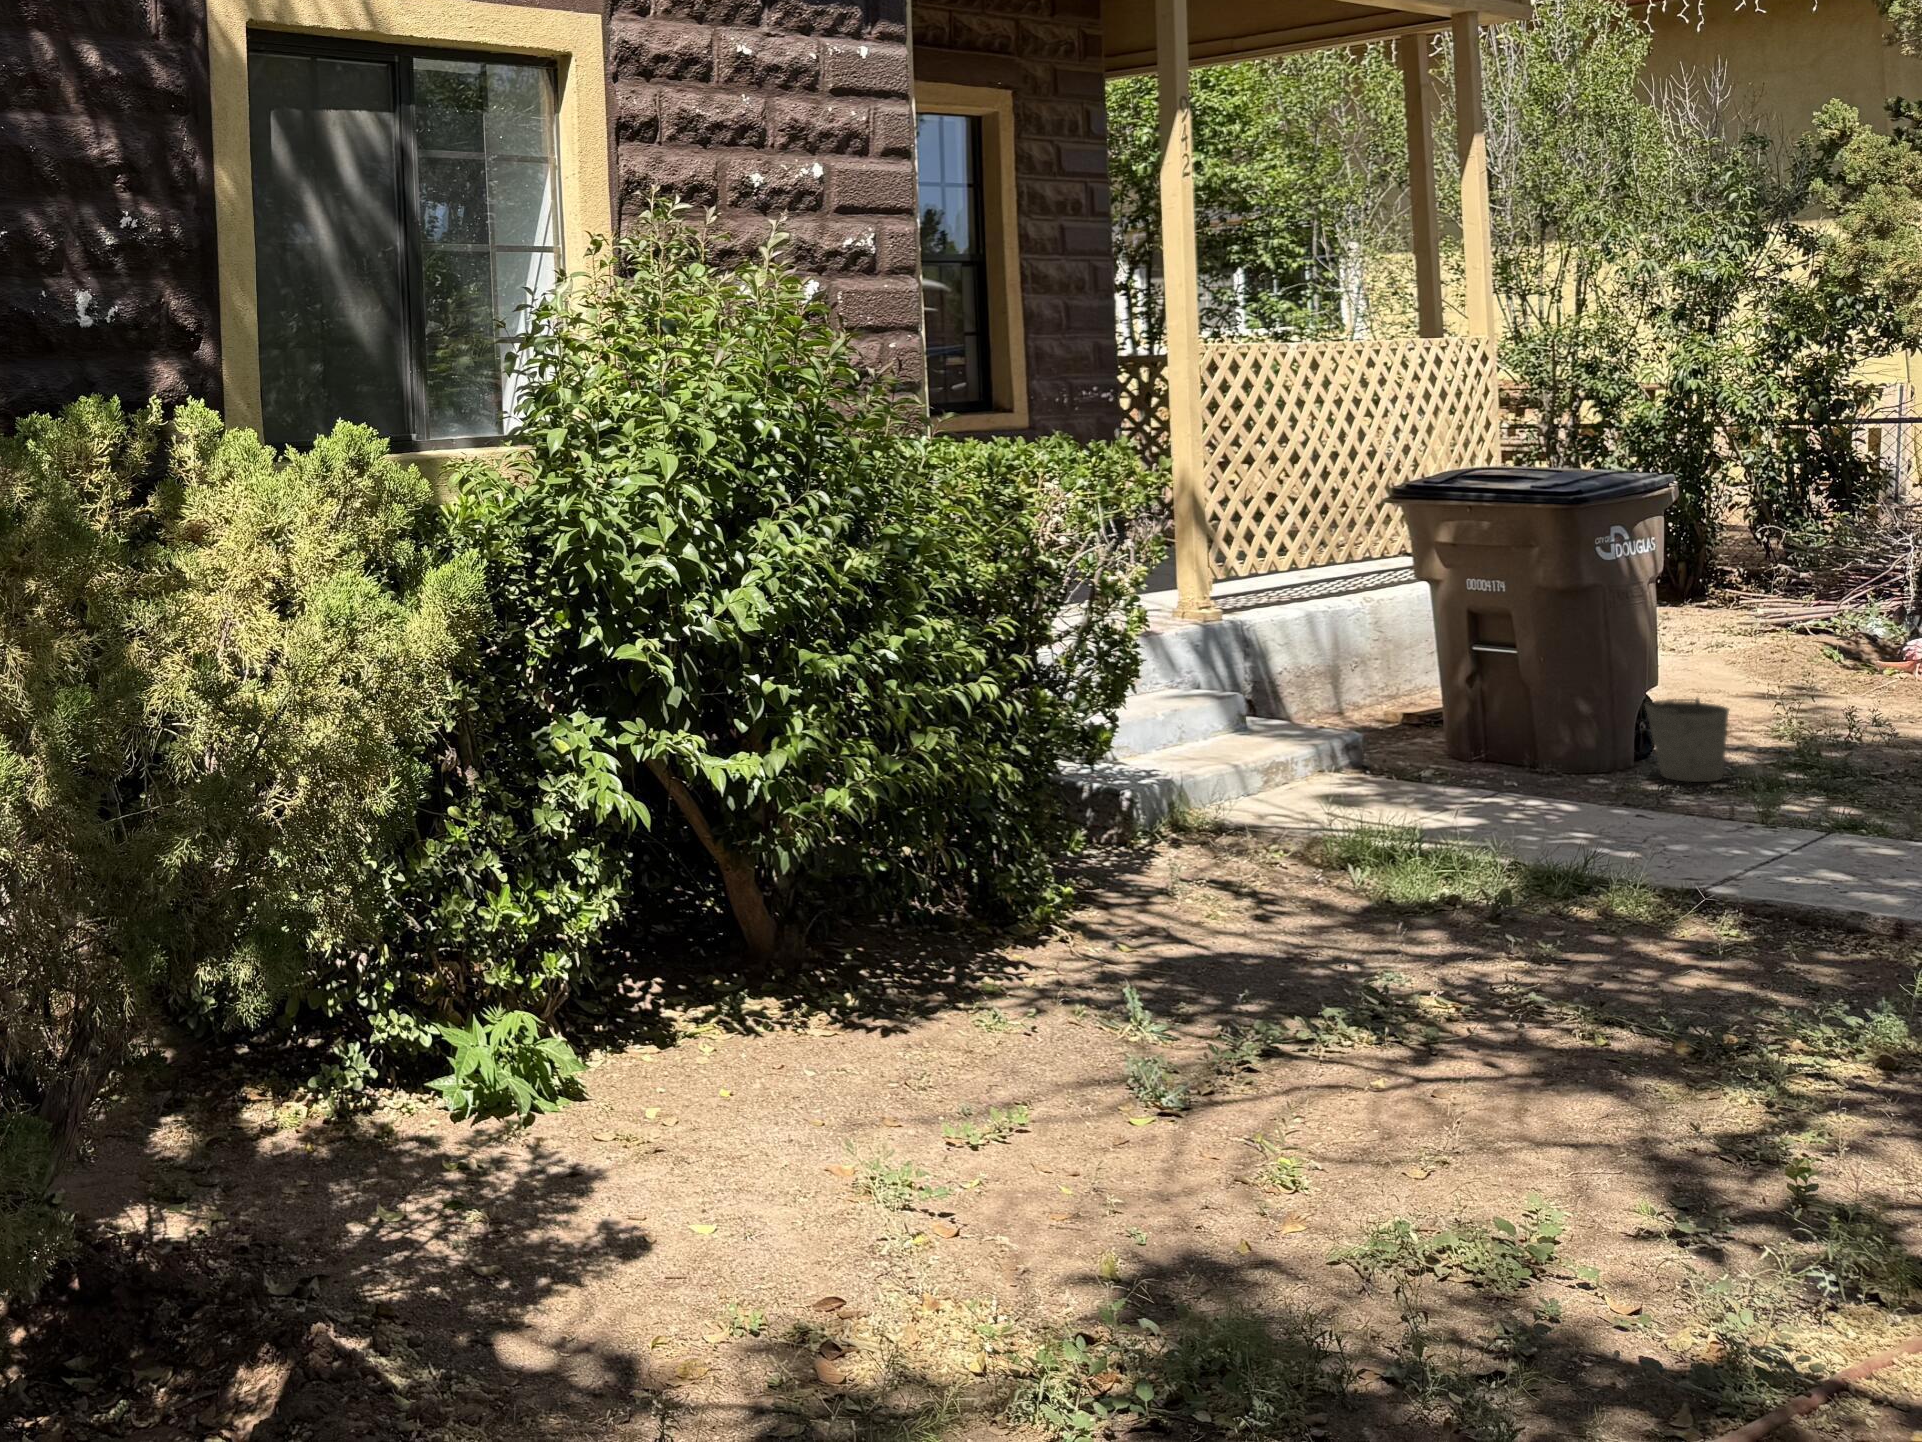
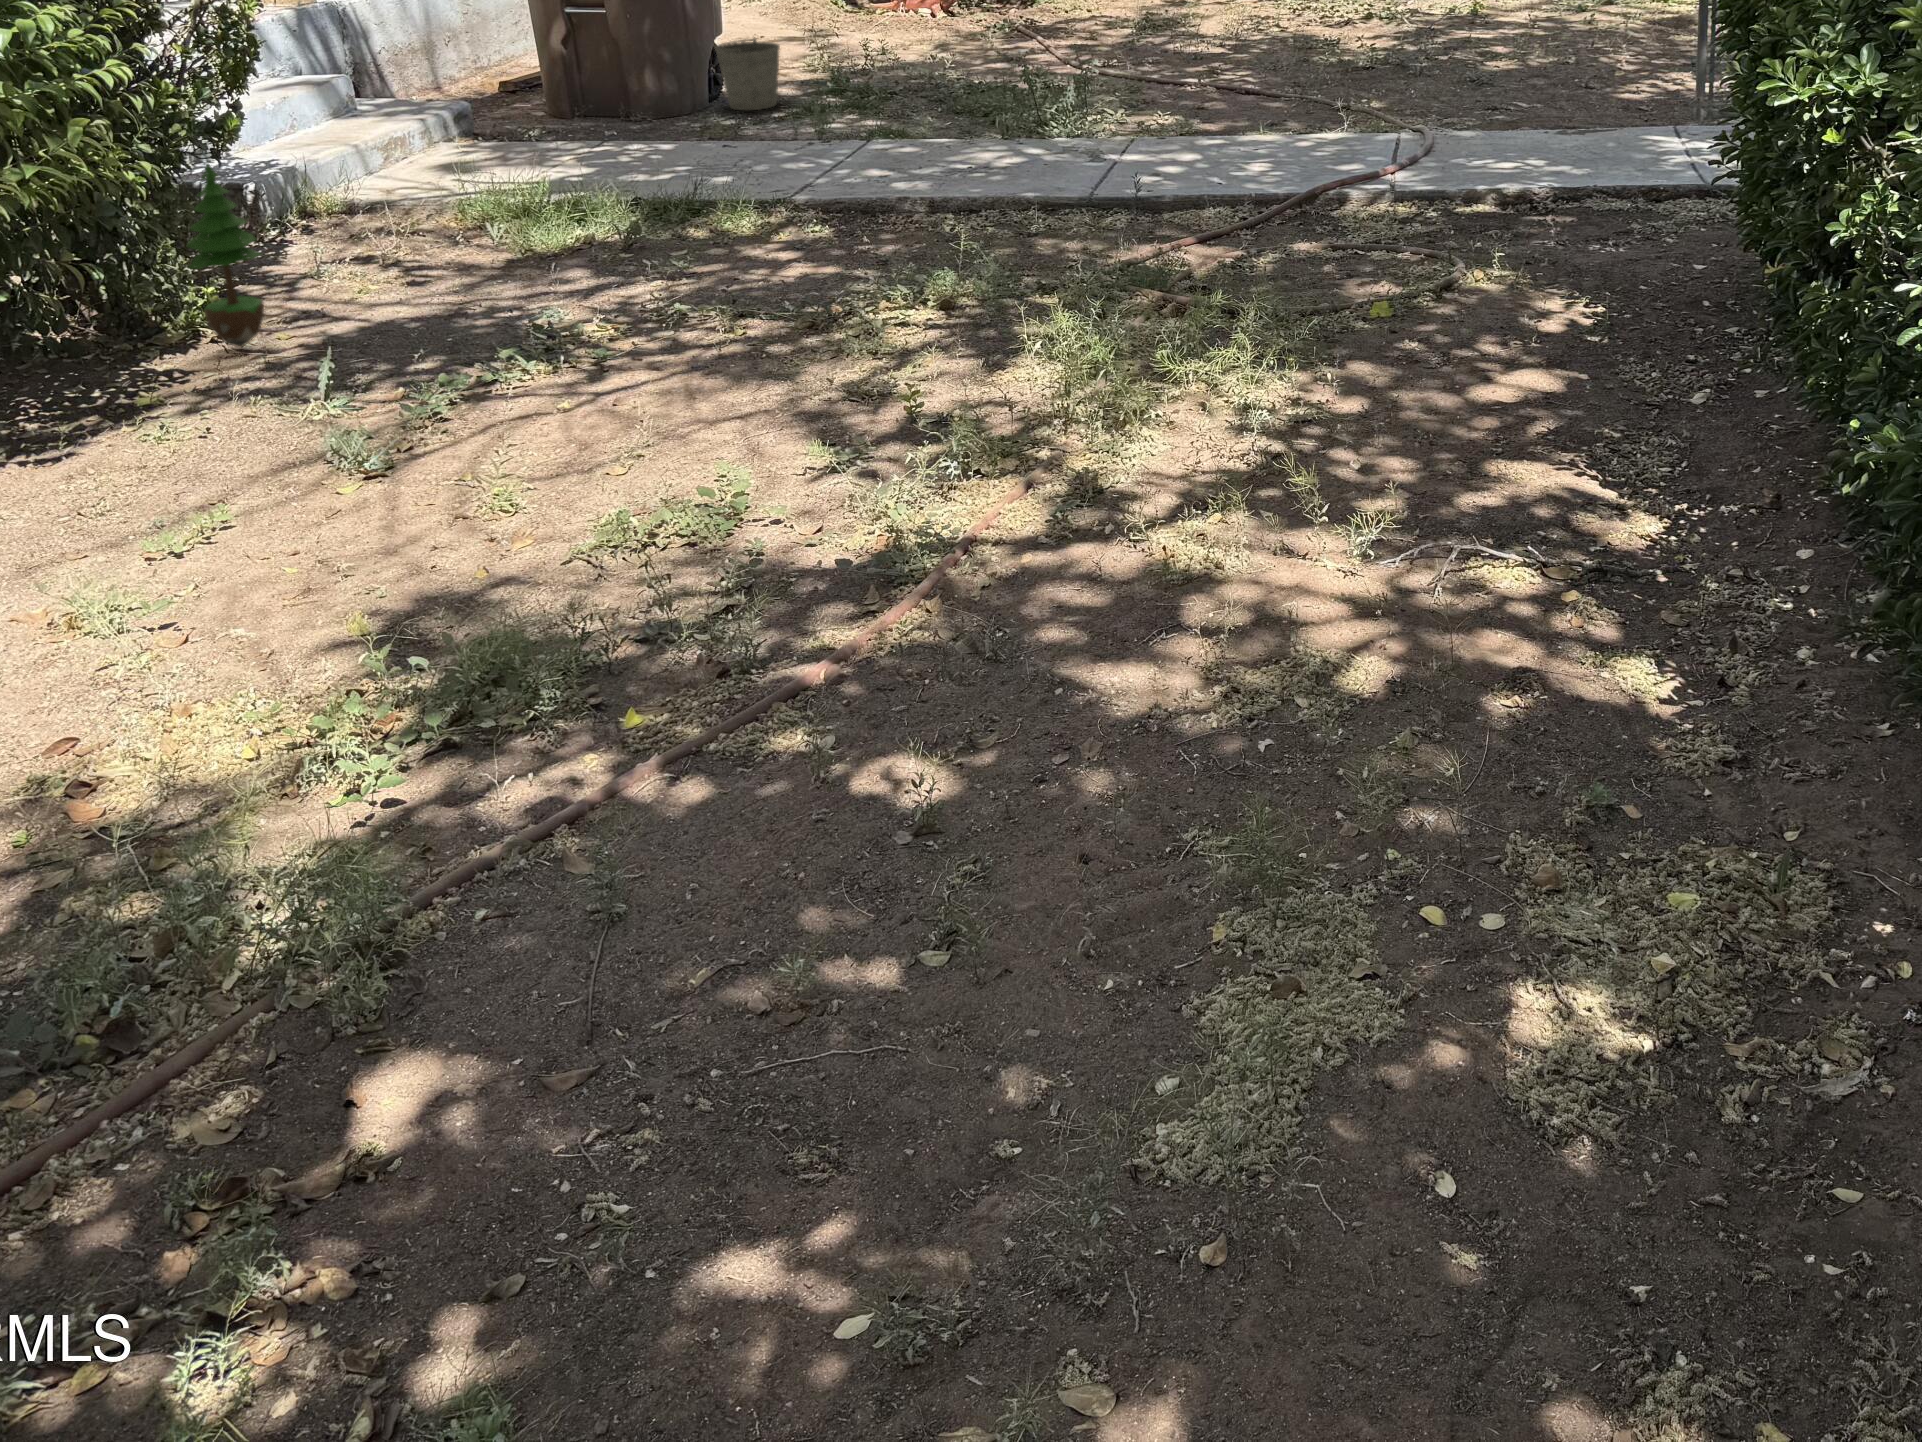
potted tree: none [1039,769,1107,953] -> present [187,164,264,347]

